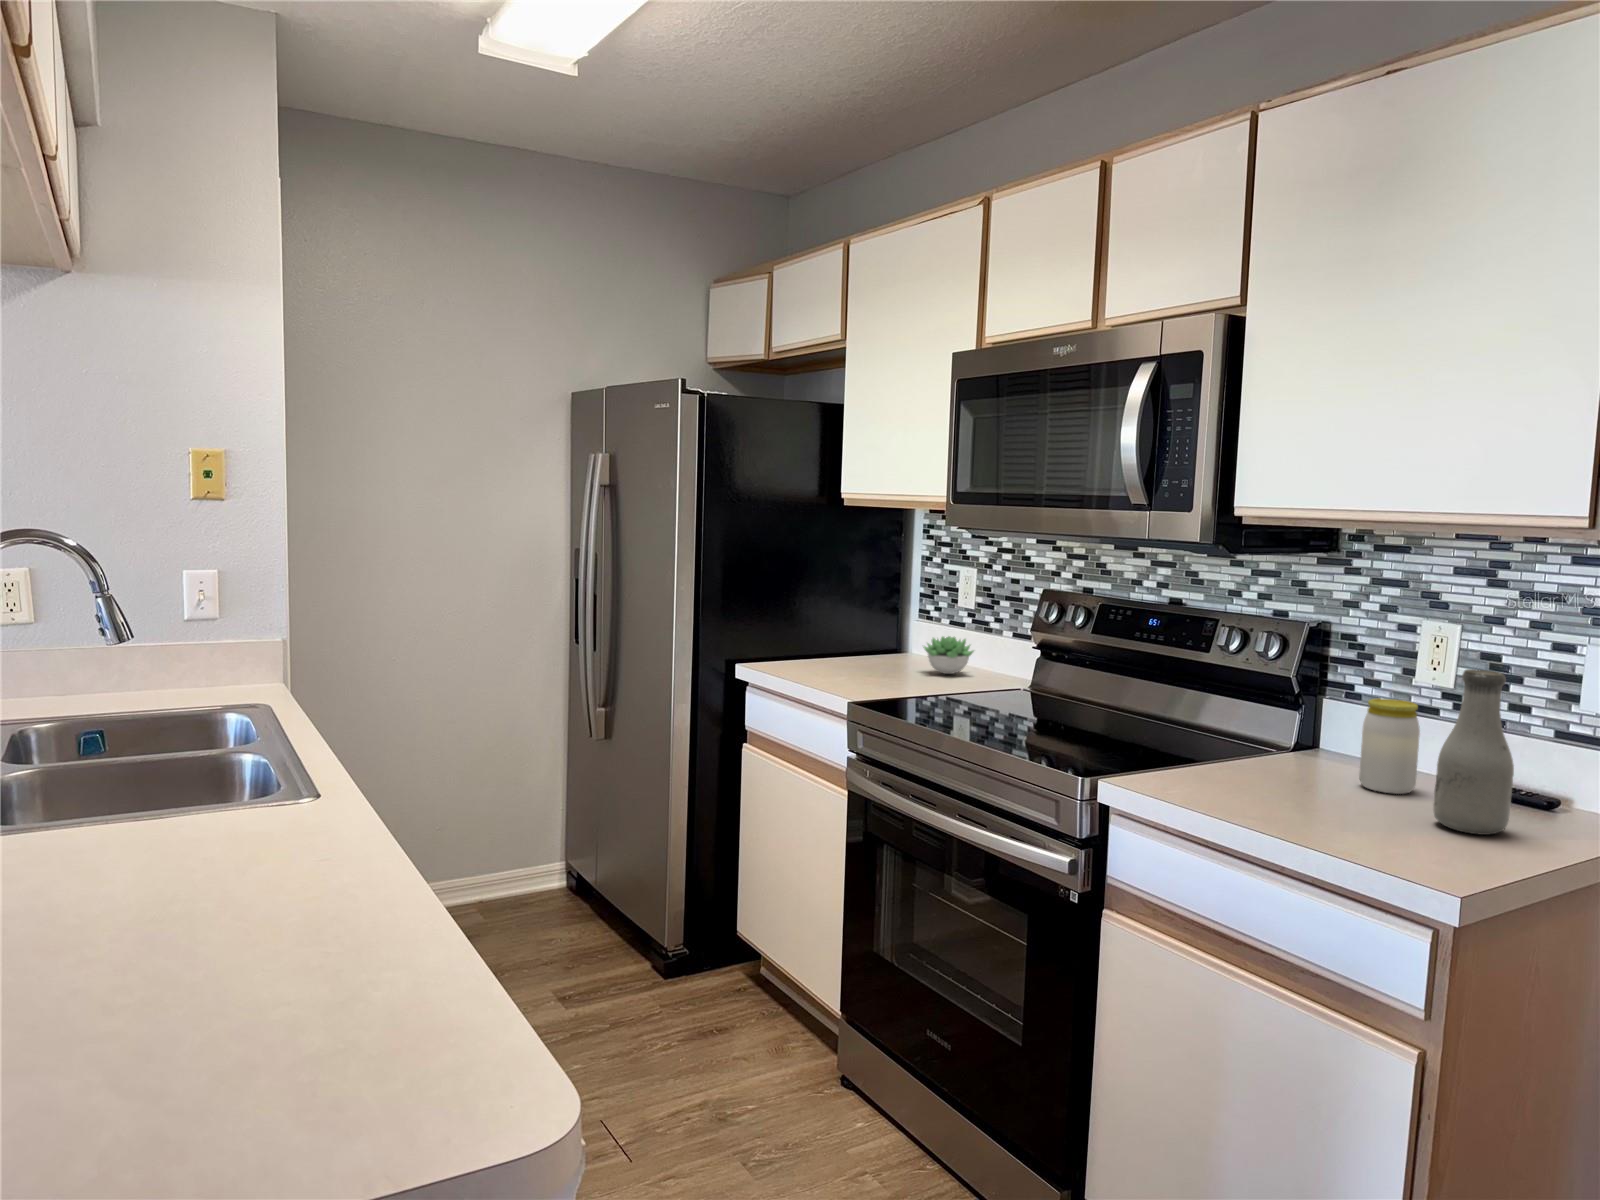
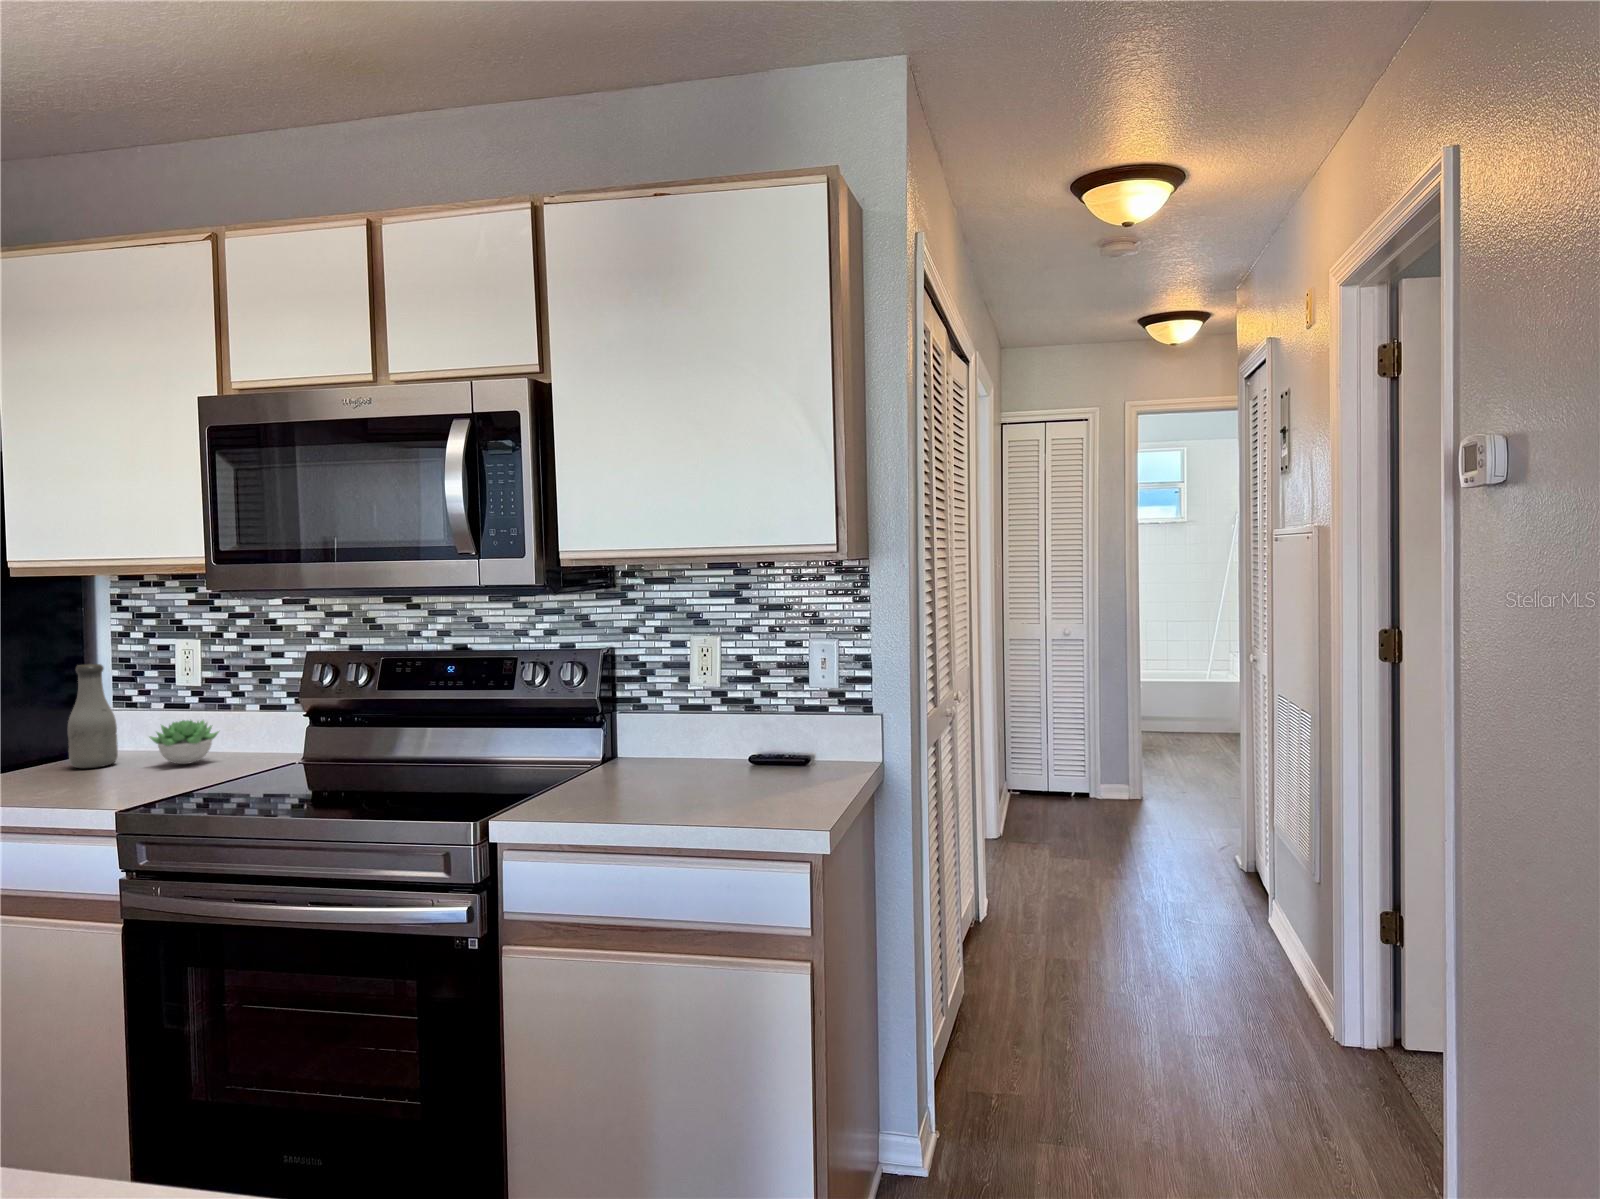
bottle: present [1433,669,1514,835] -> present [68,664,118,768]
jar: present [1359,699,1420,794] -> none [673,702,716,779]

